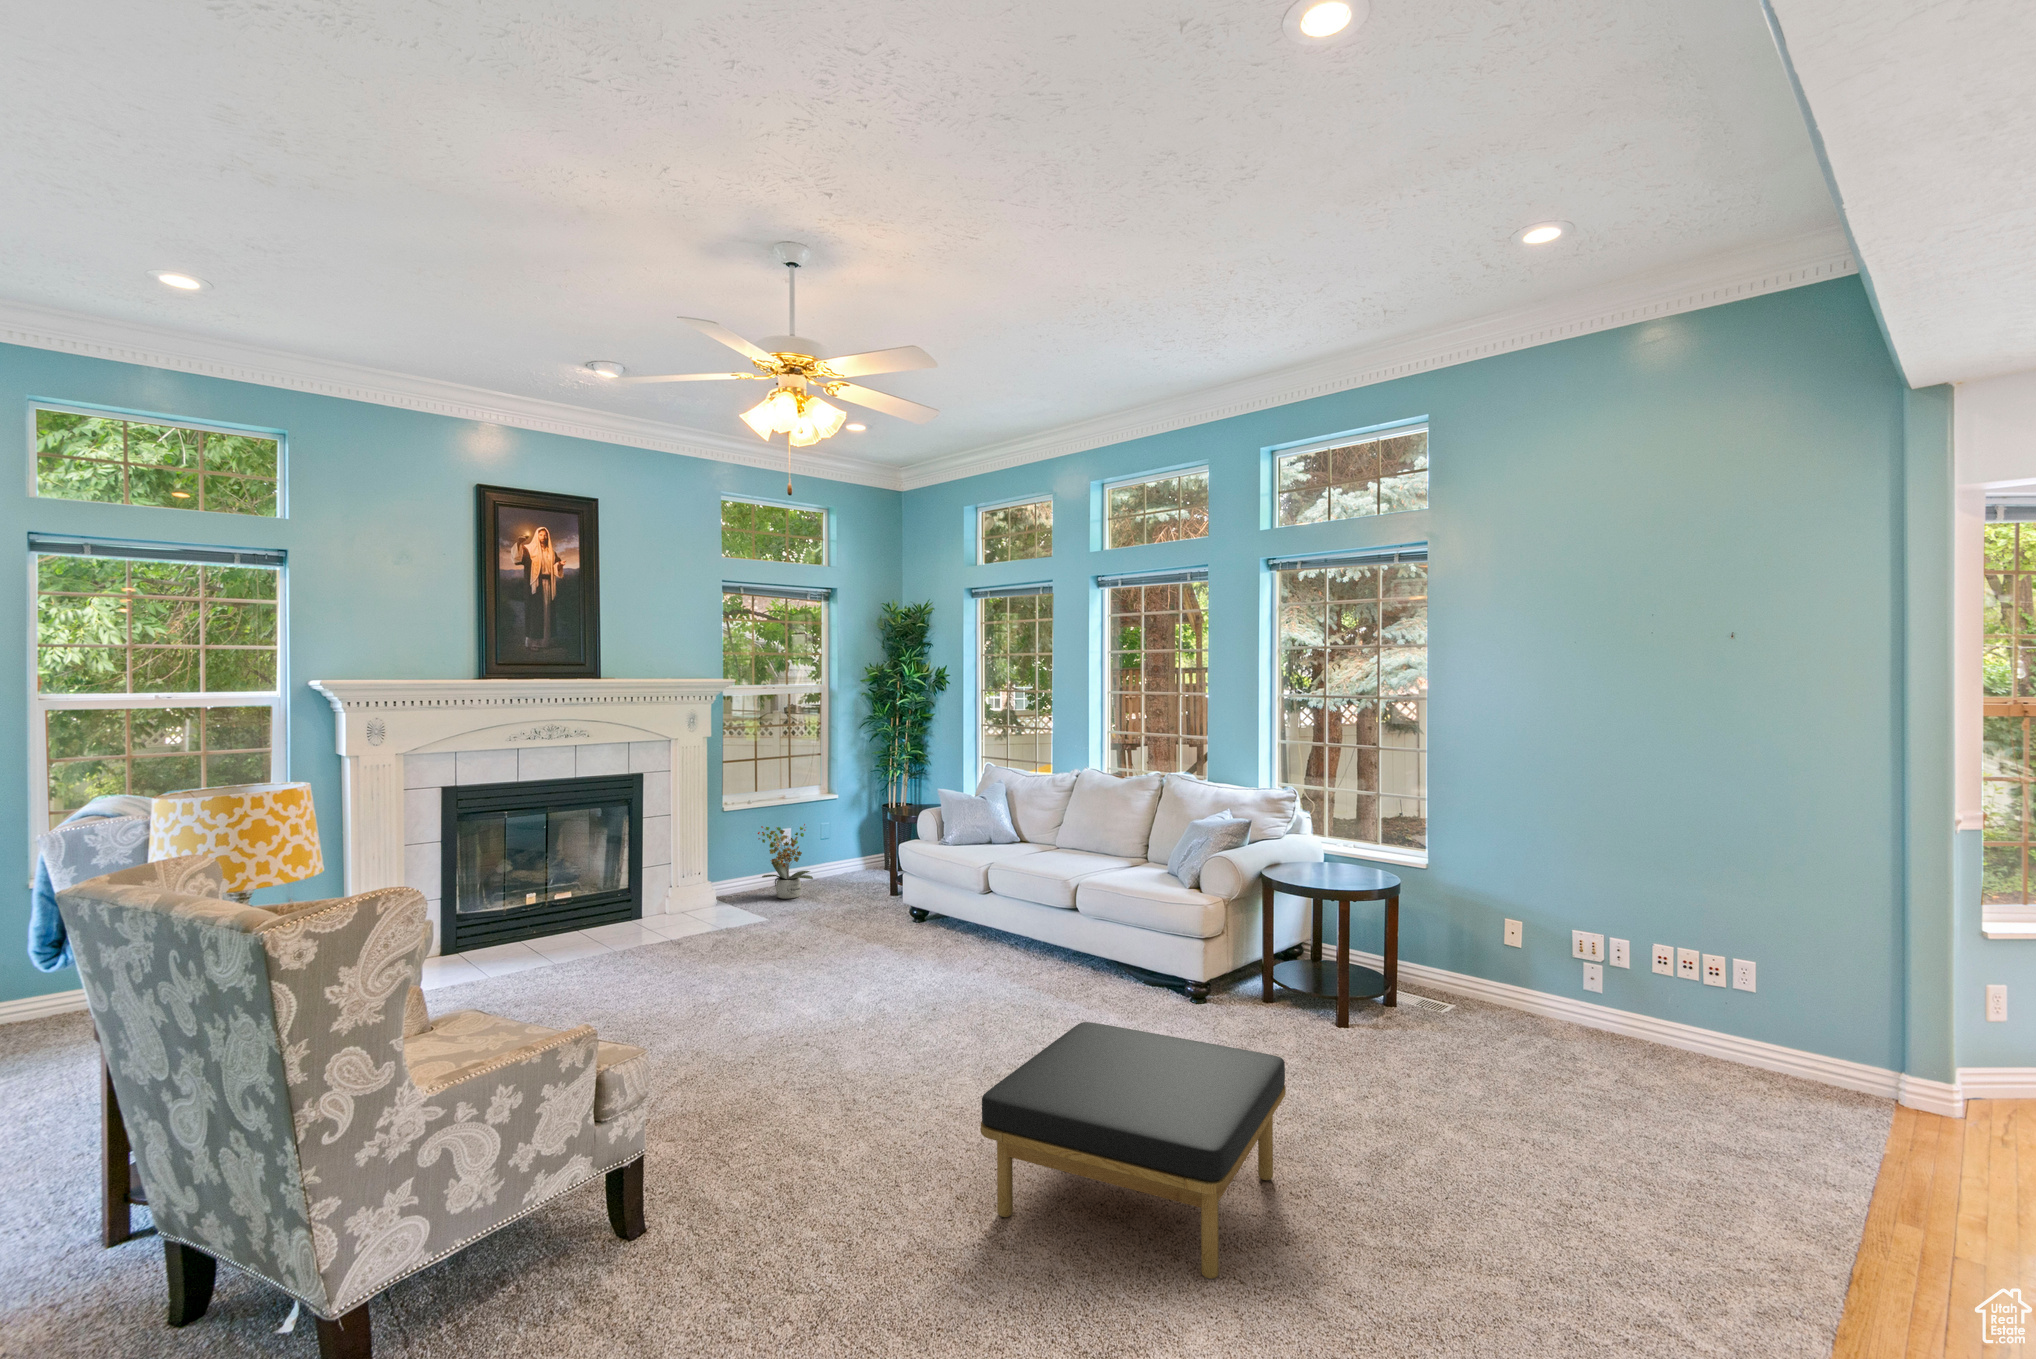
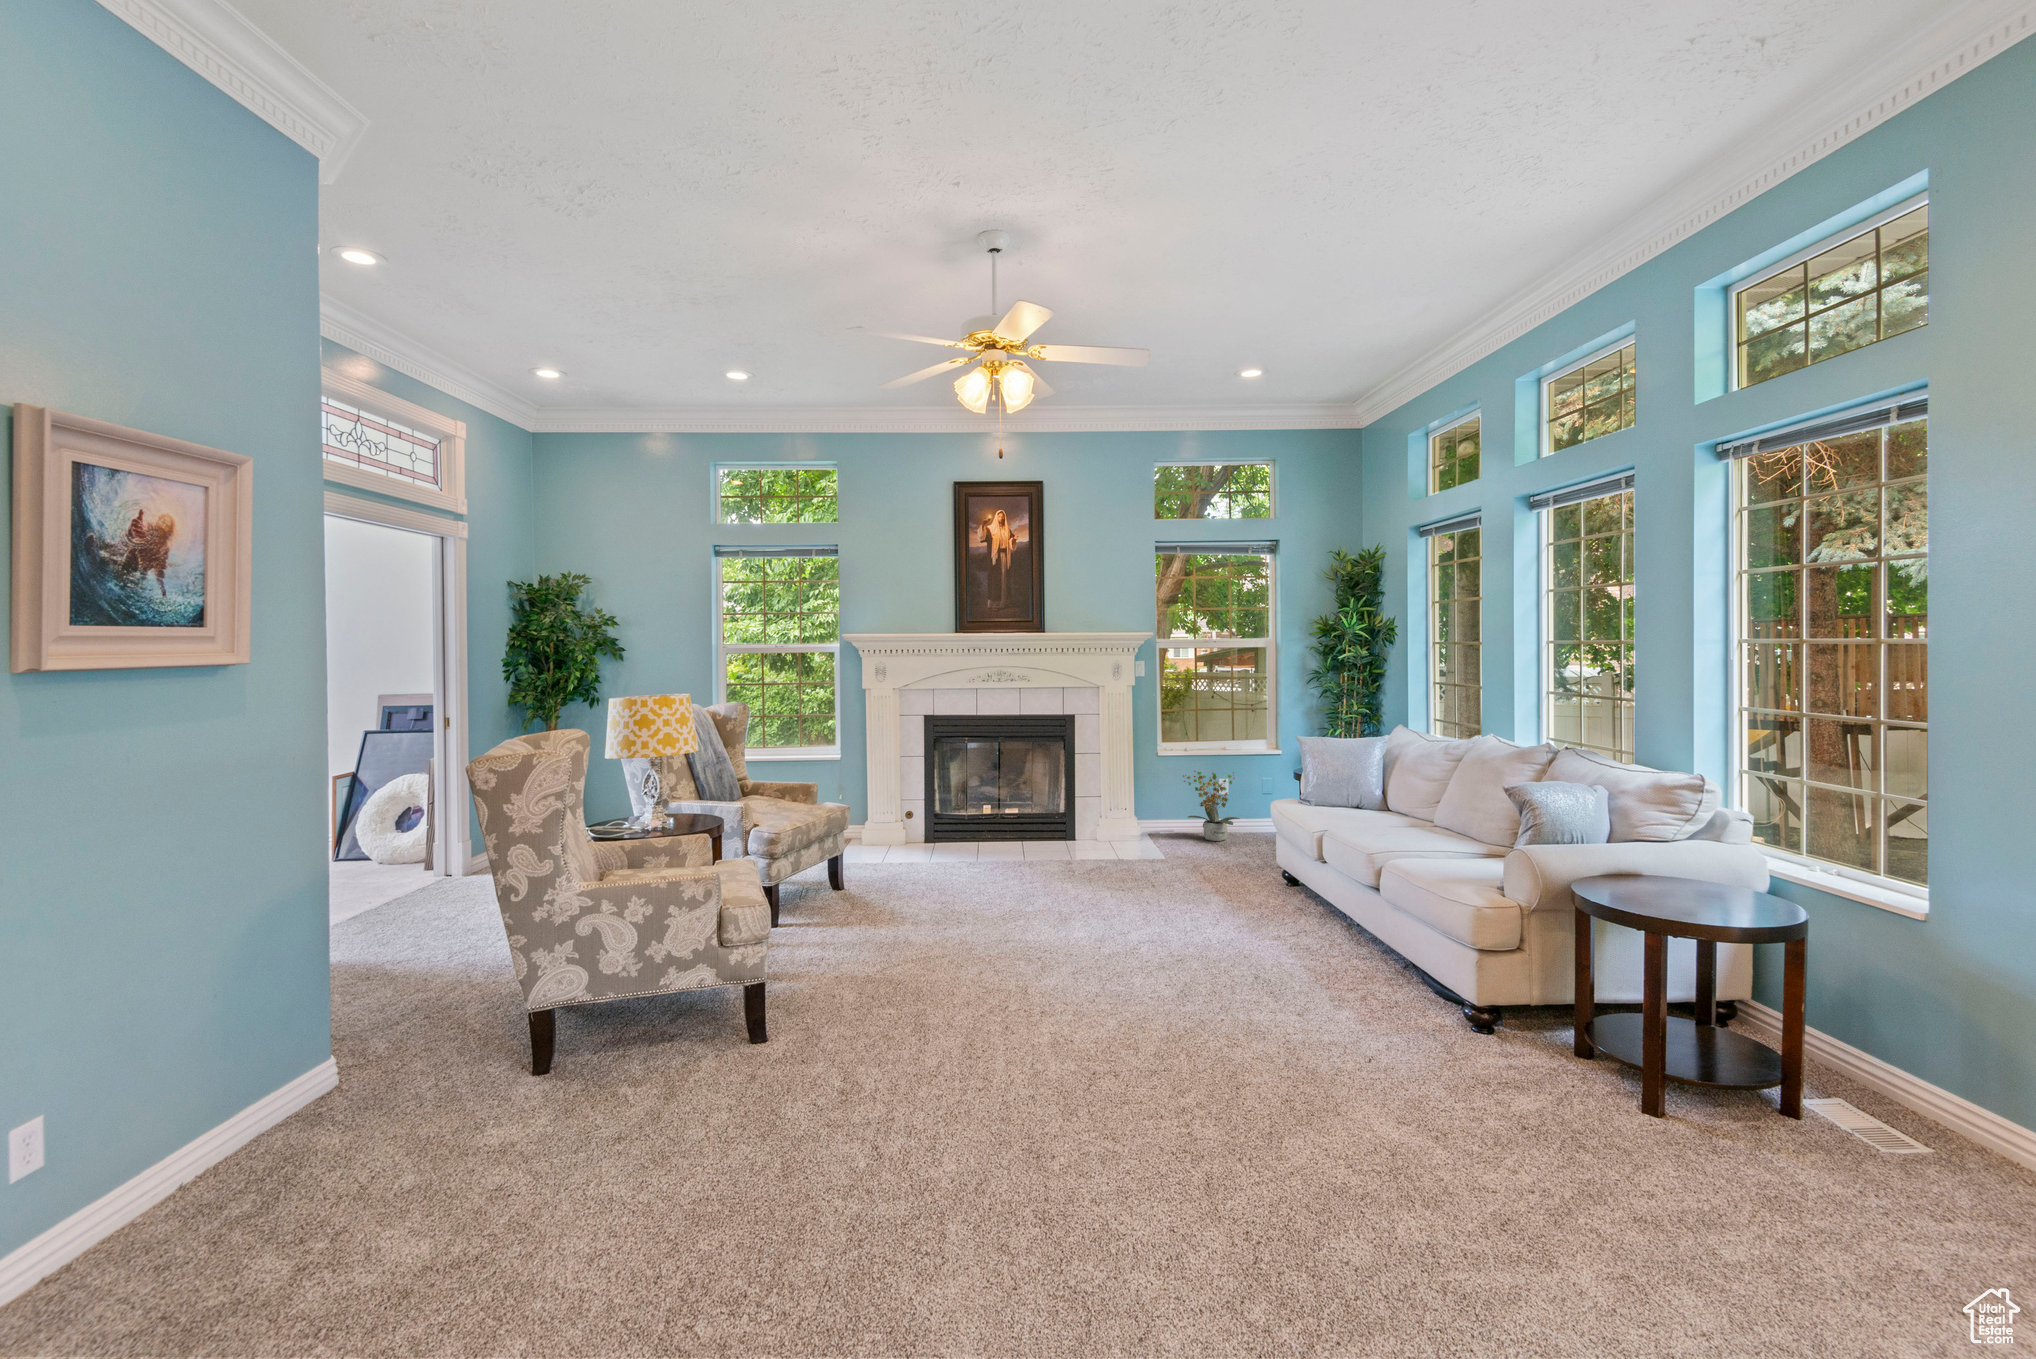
ottoman: present [981,1022,1286,1279] -> none [951,980,1293,1265]

